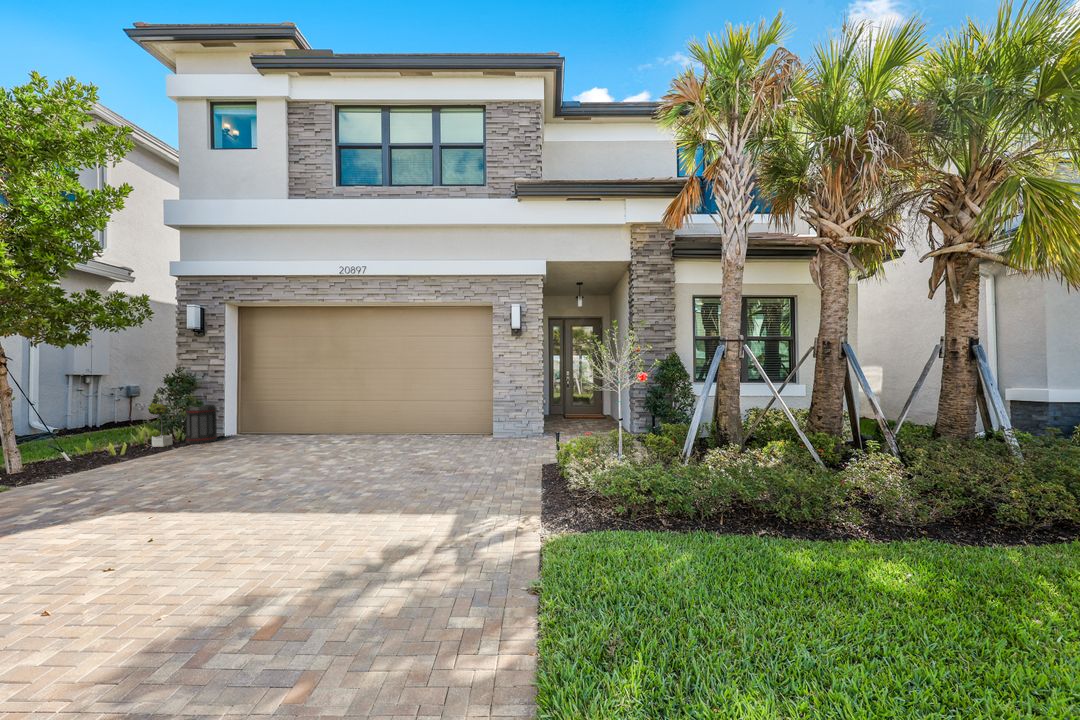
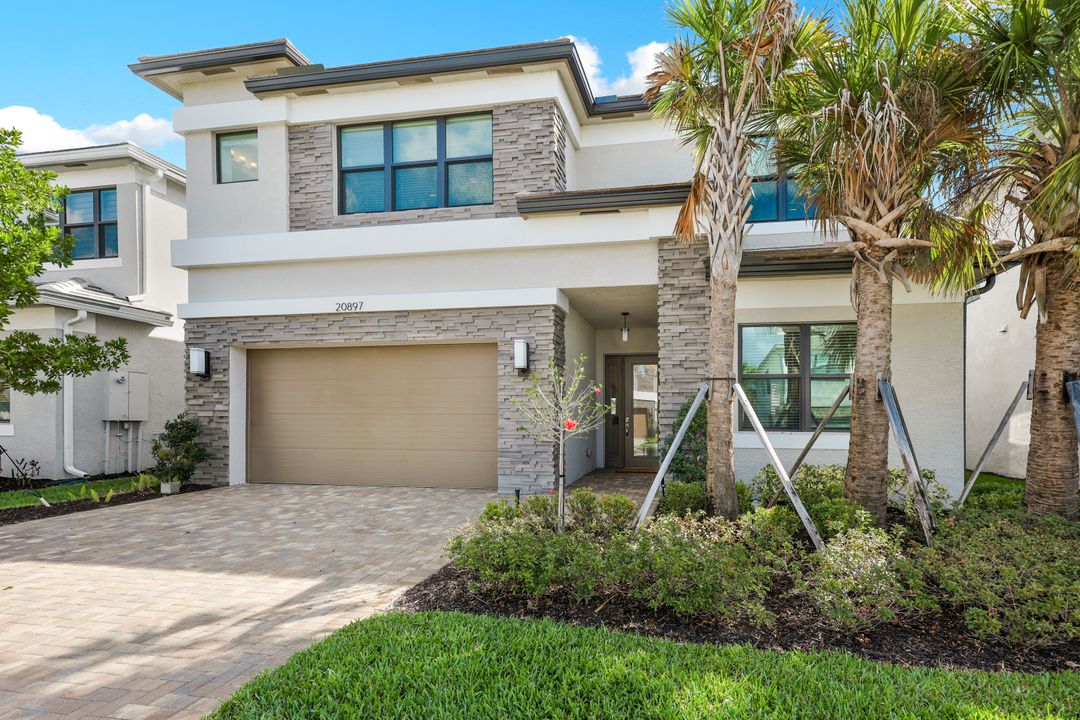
trash can: present [186,405,217,444] -> none [191,452,220,492]

